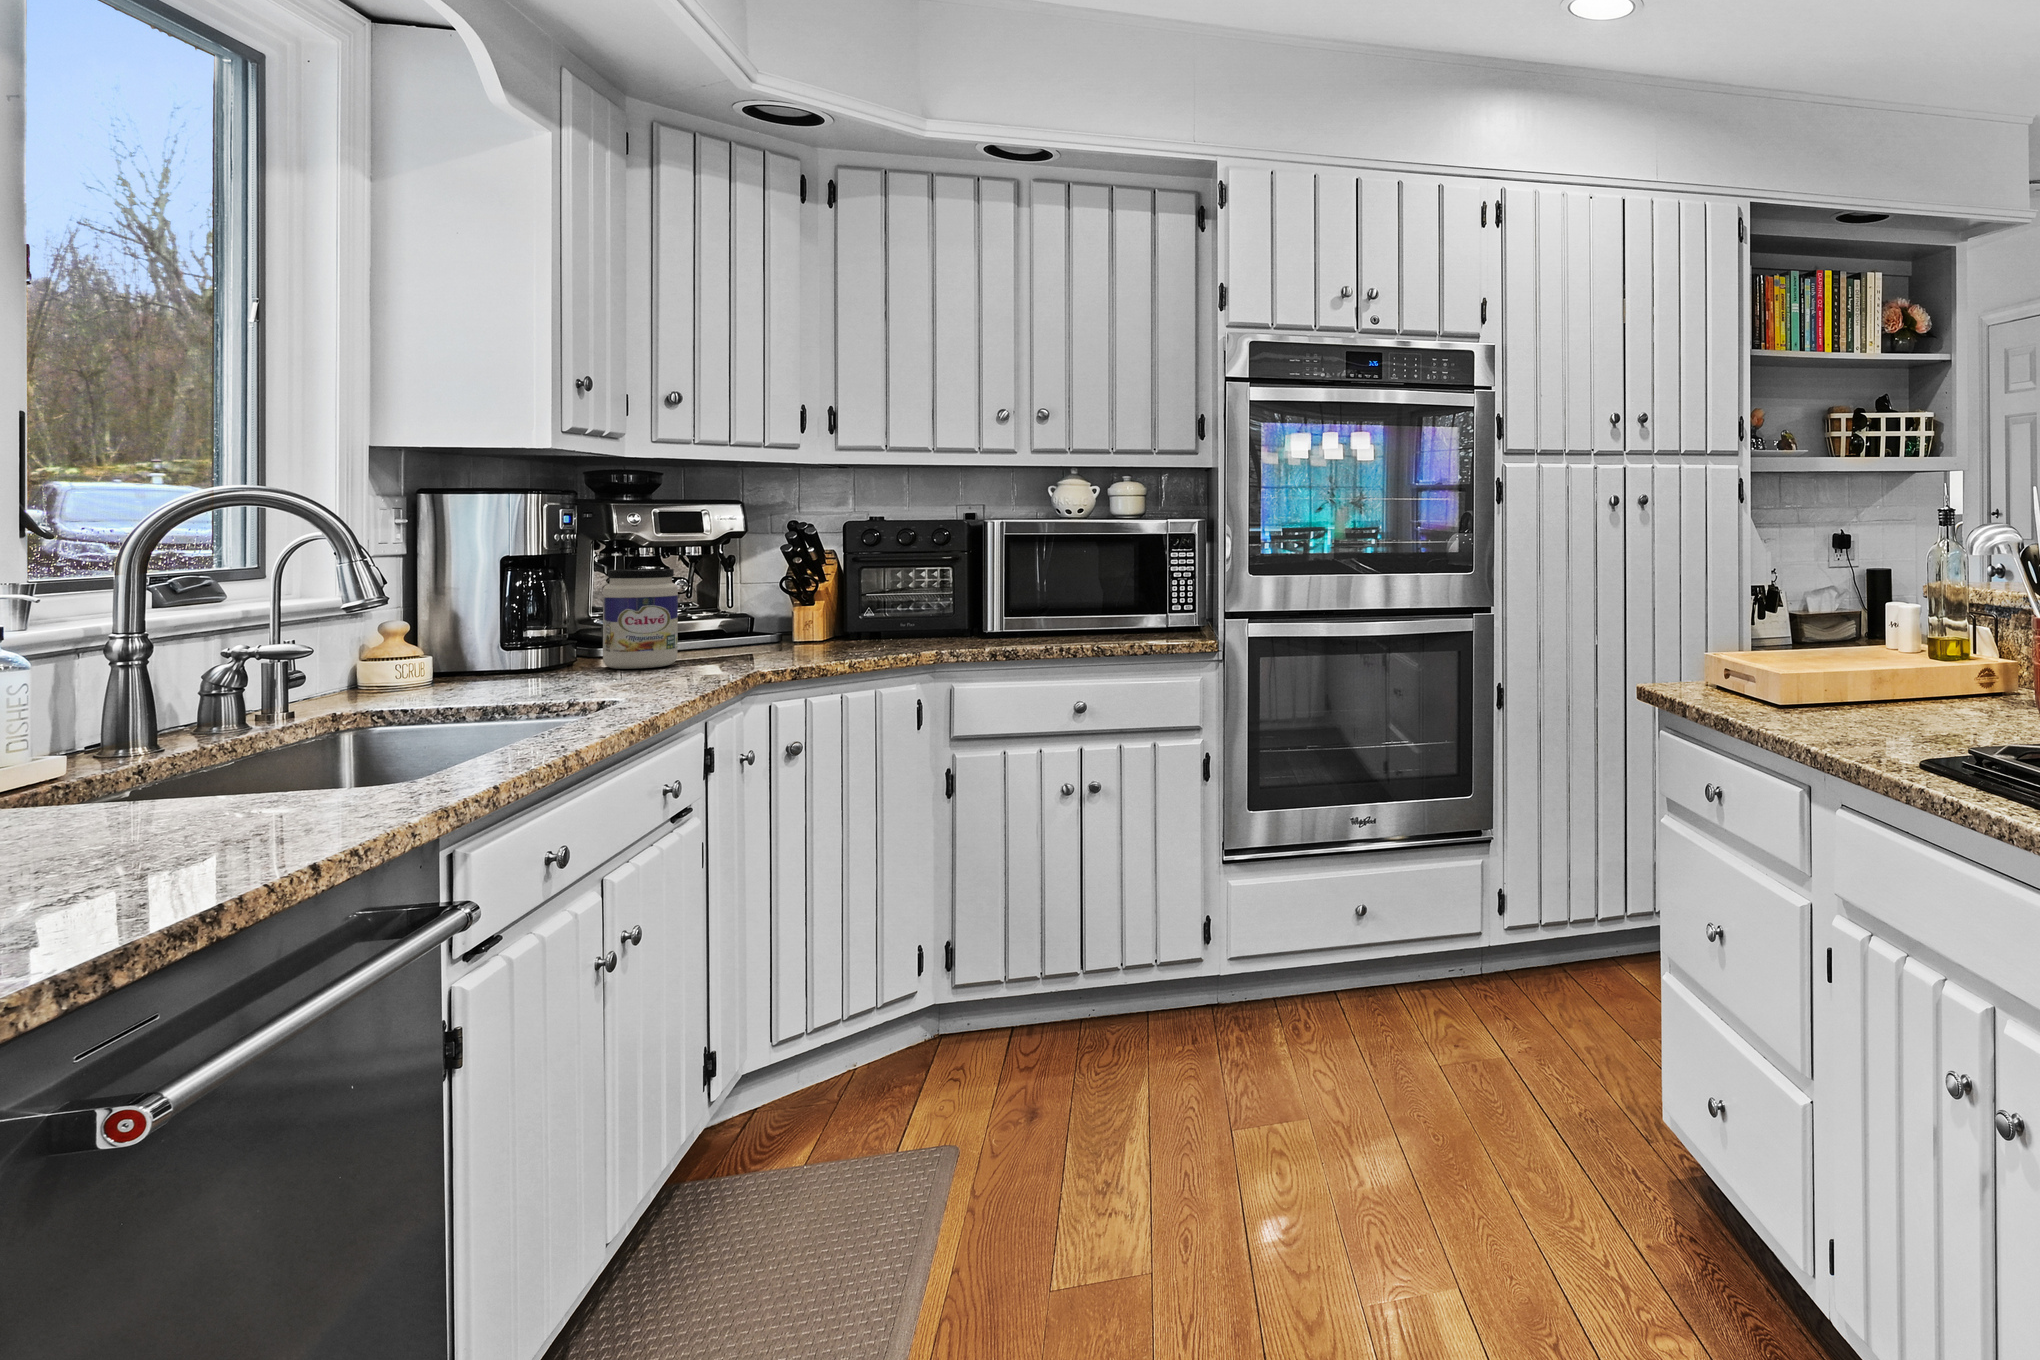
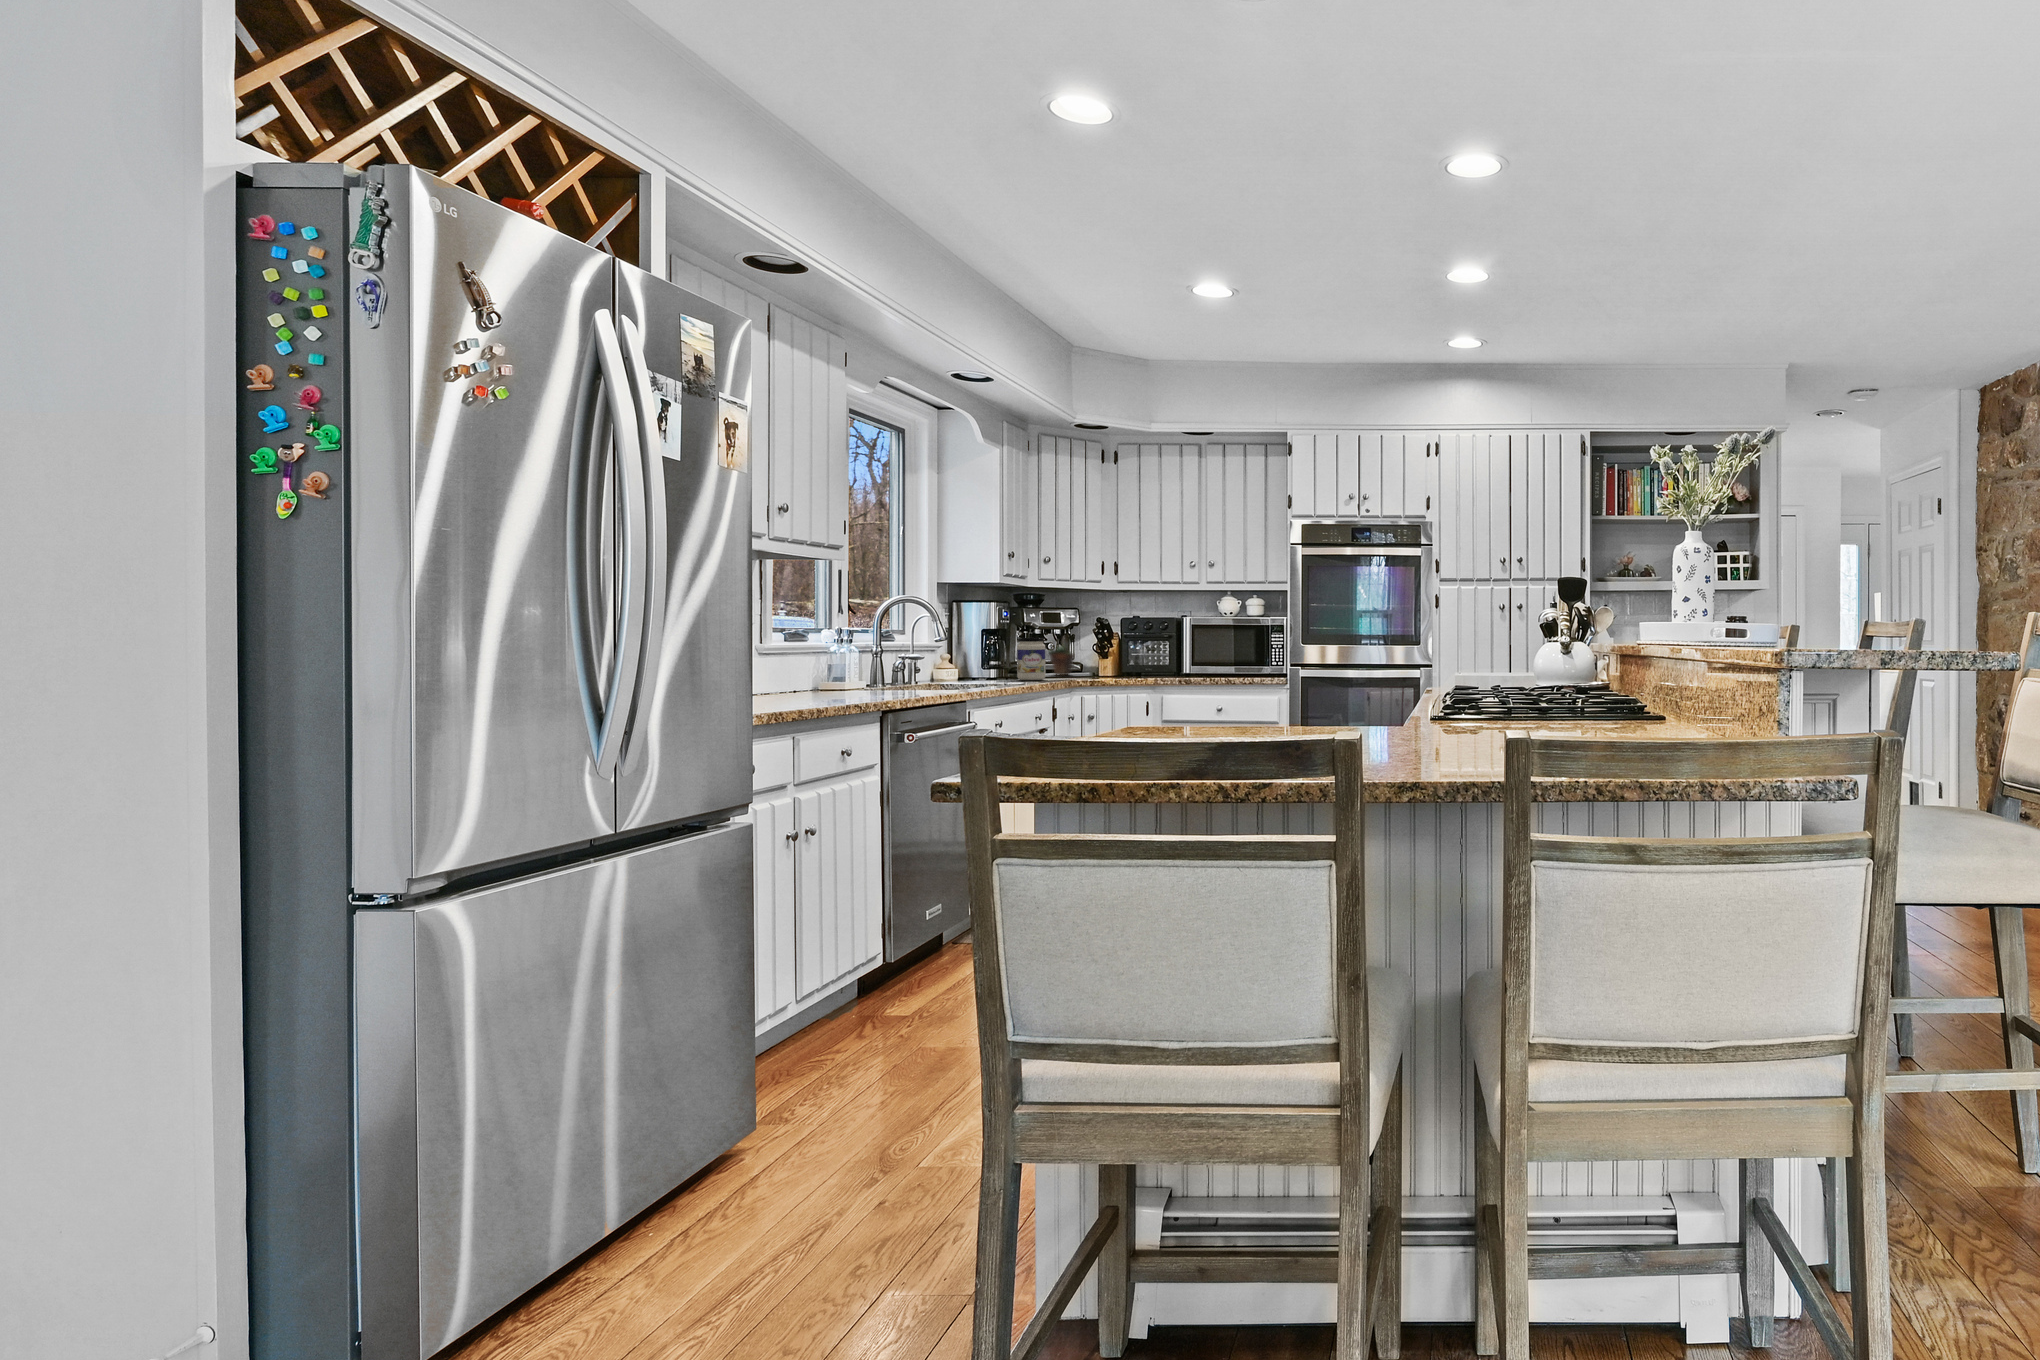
succulent plant: none [674,563,740,651] -> present [1049,638,1075,675]

